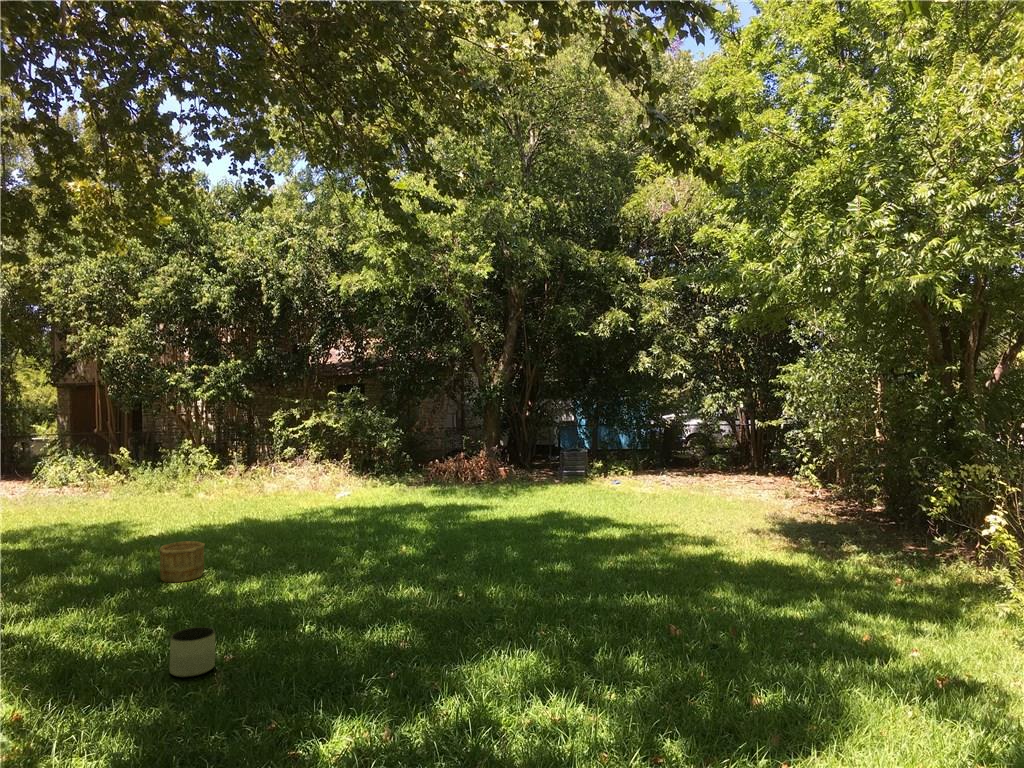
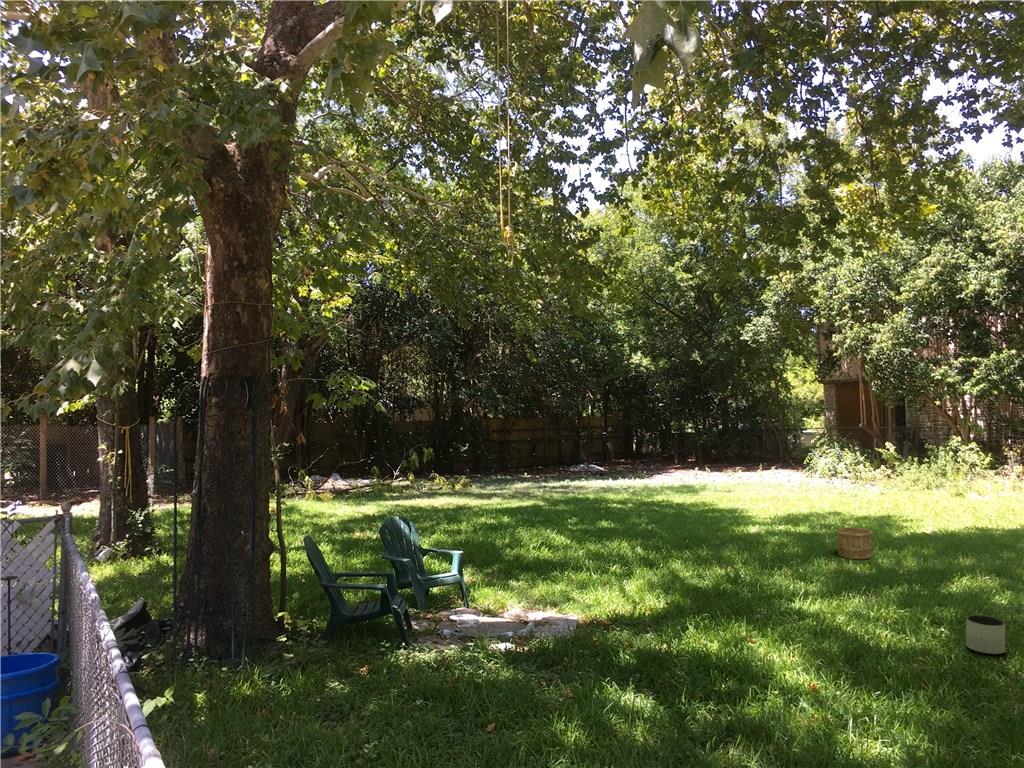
wooden bucket: present [159,541,205,582] -> present [836,527,873,560]

